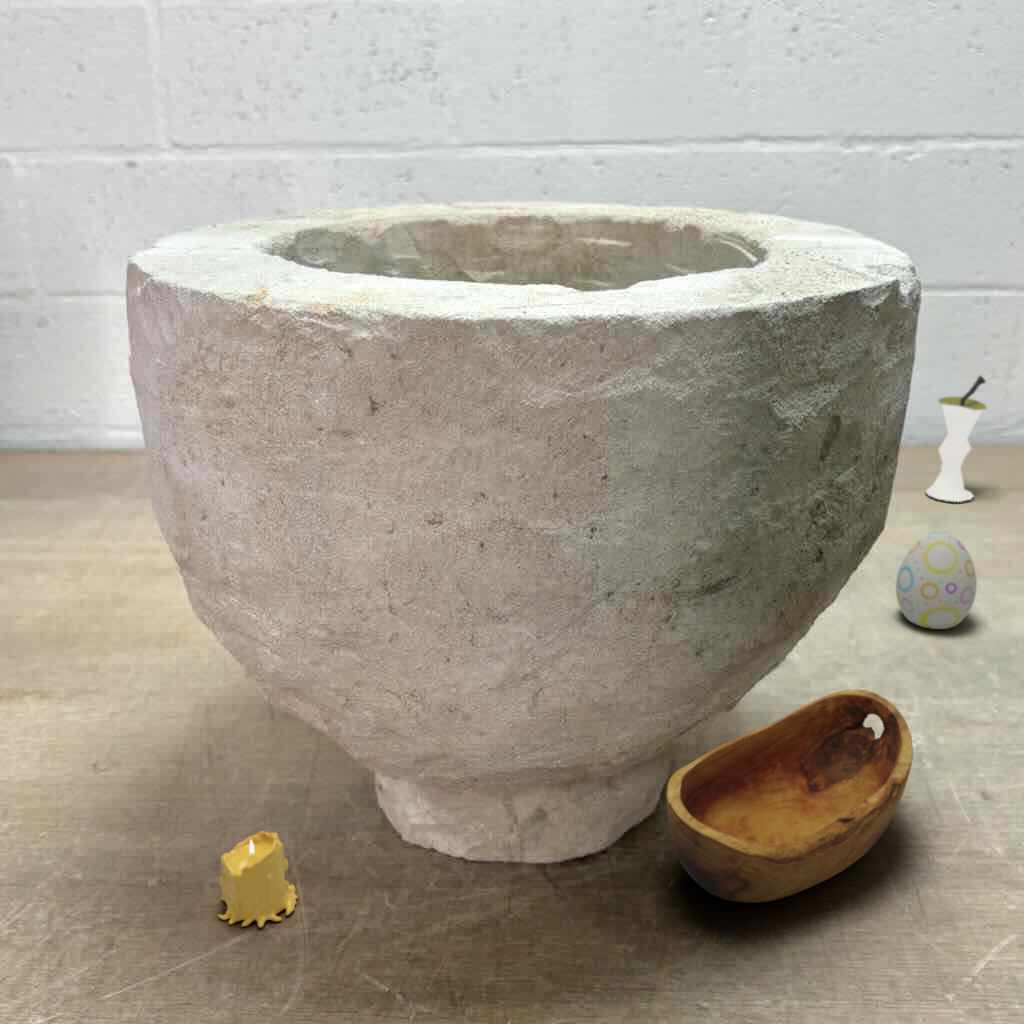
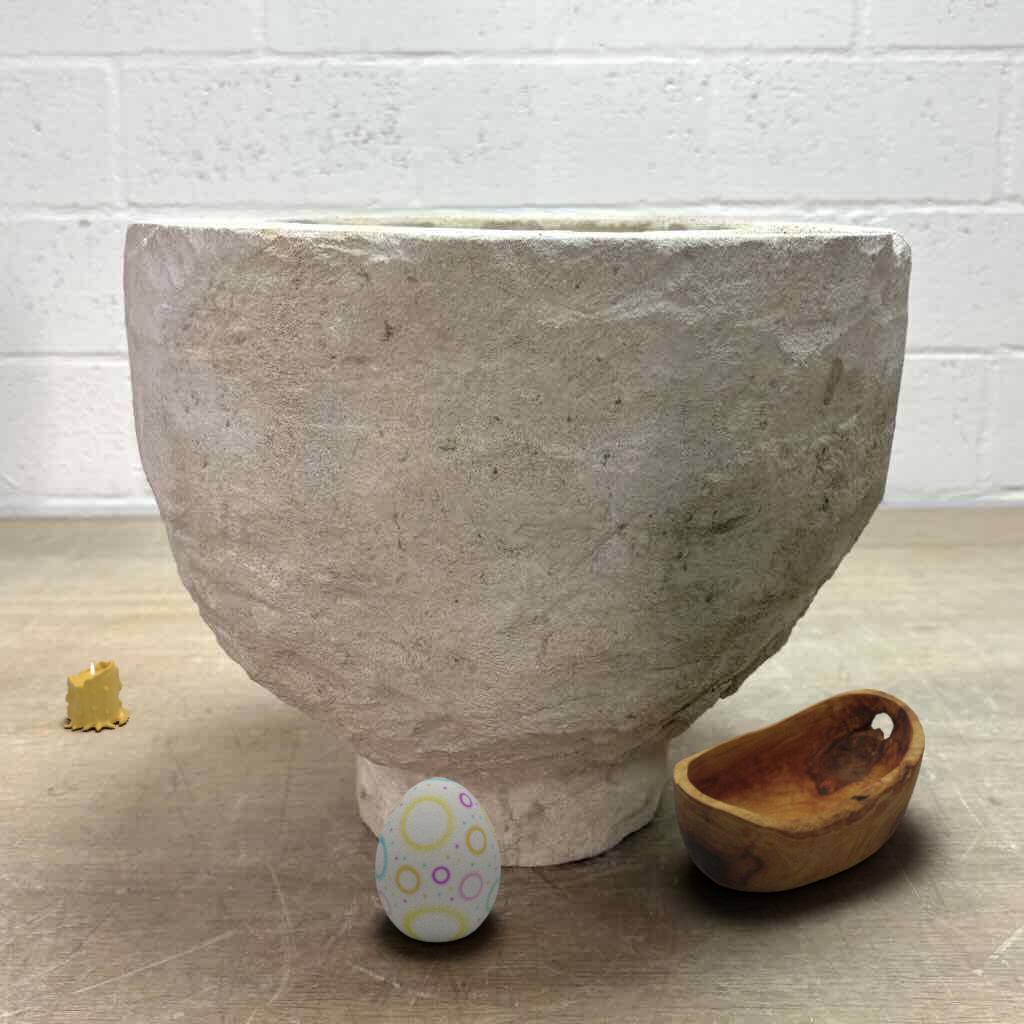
vase: present [926,376,987,502] -> none [921,423,983,559]
decorative egg: present [896,532,977,629] -> present [375,778,501,942]
candle: present [219,831,297,927] -> present [65,660,129,730]

